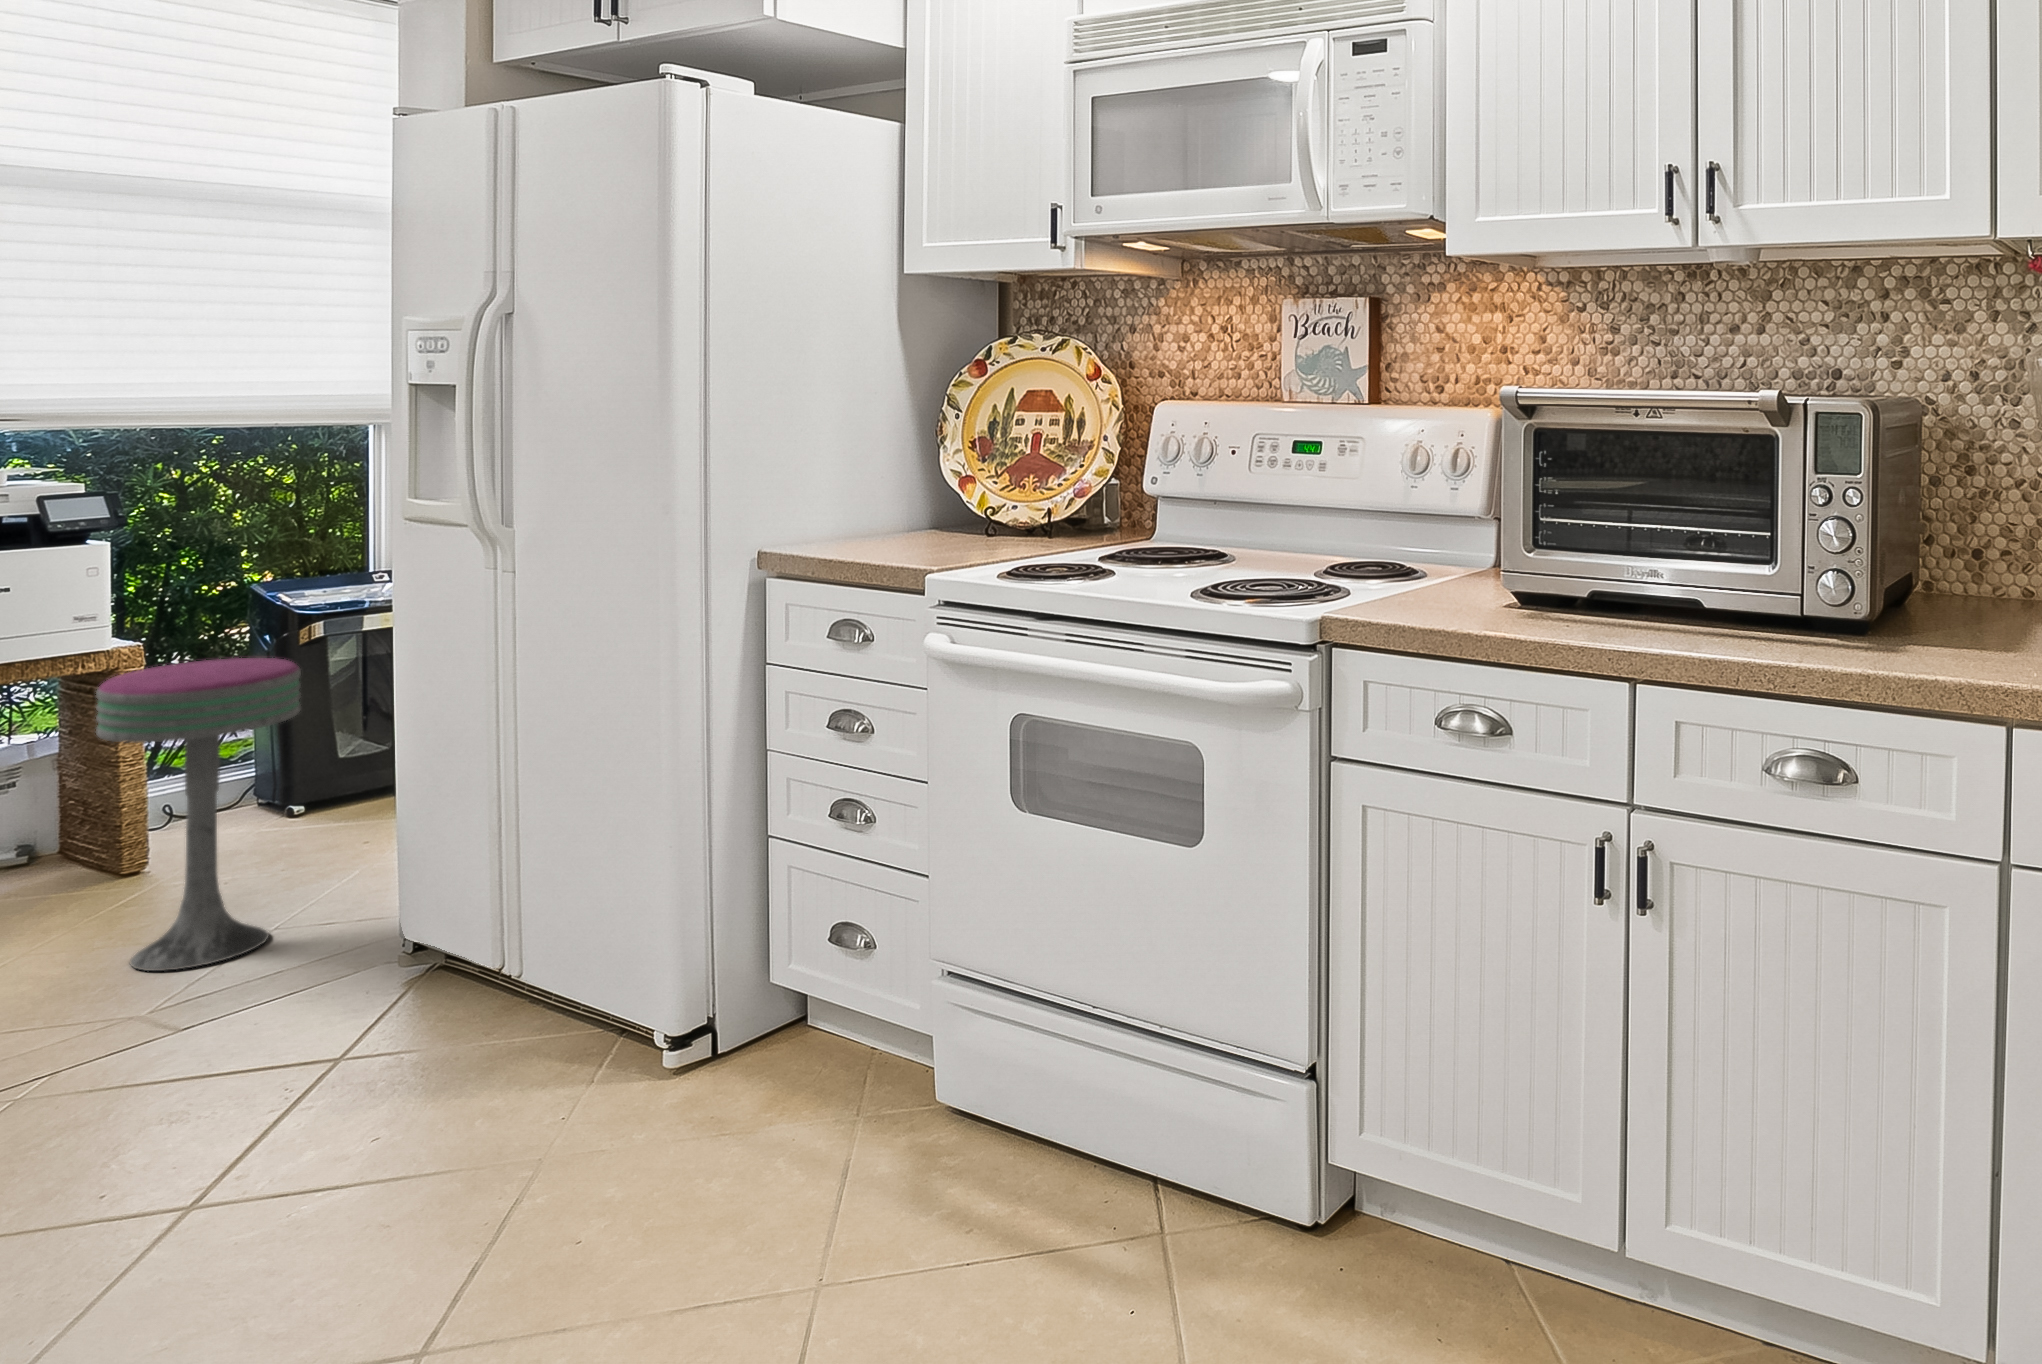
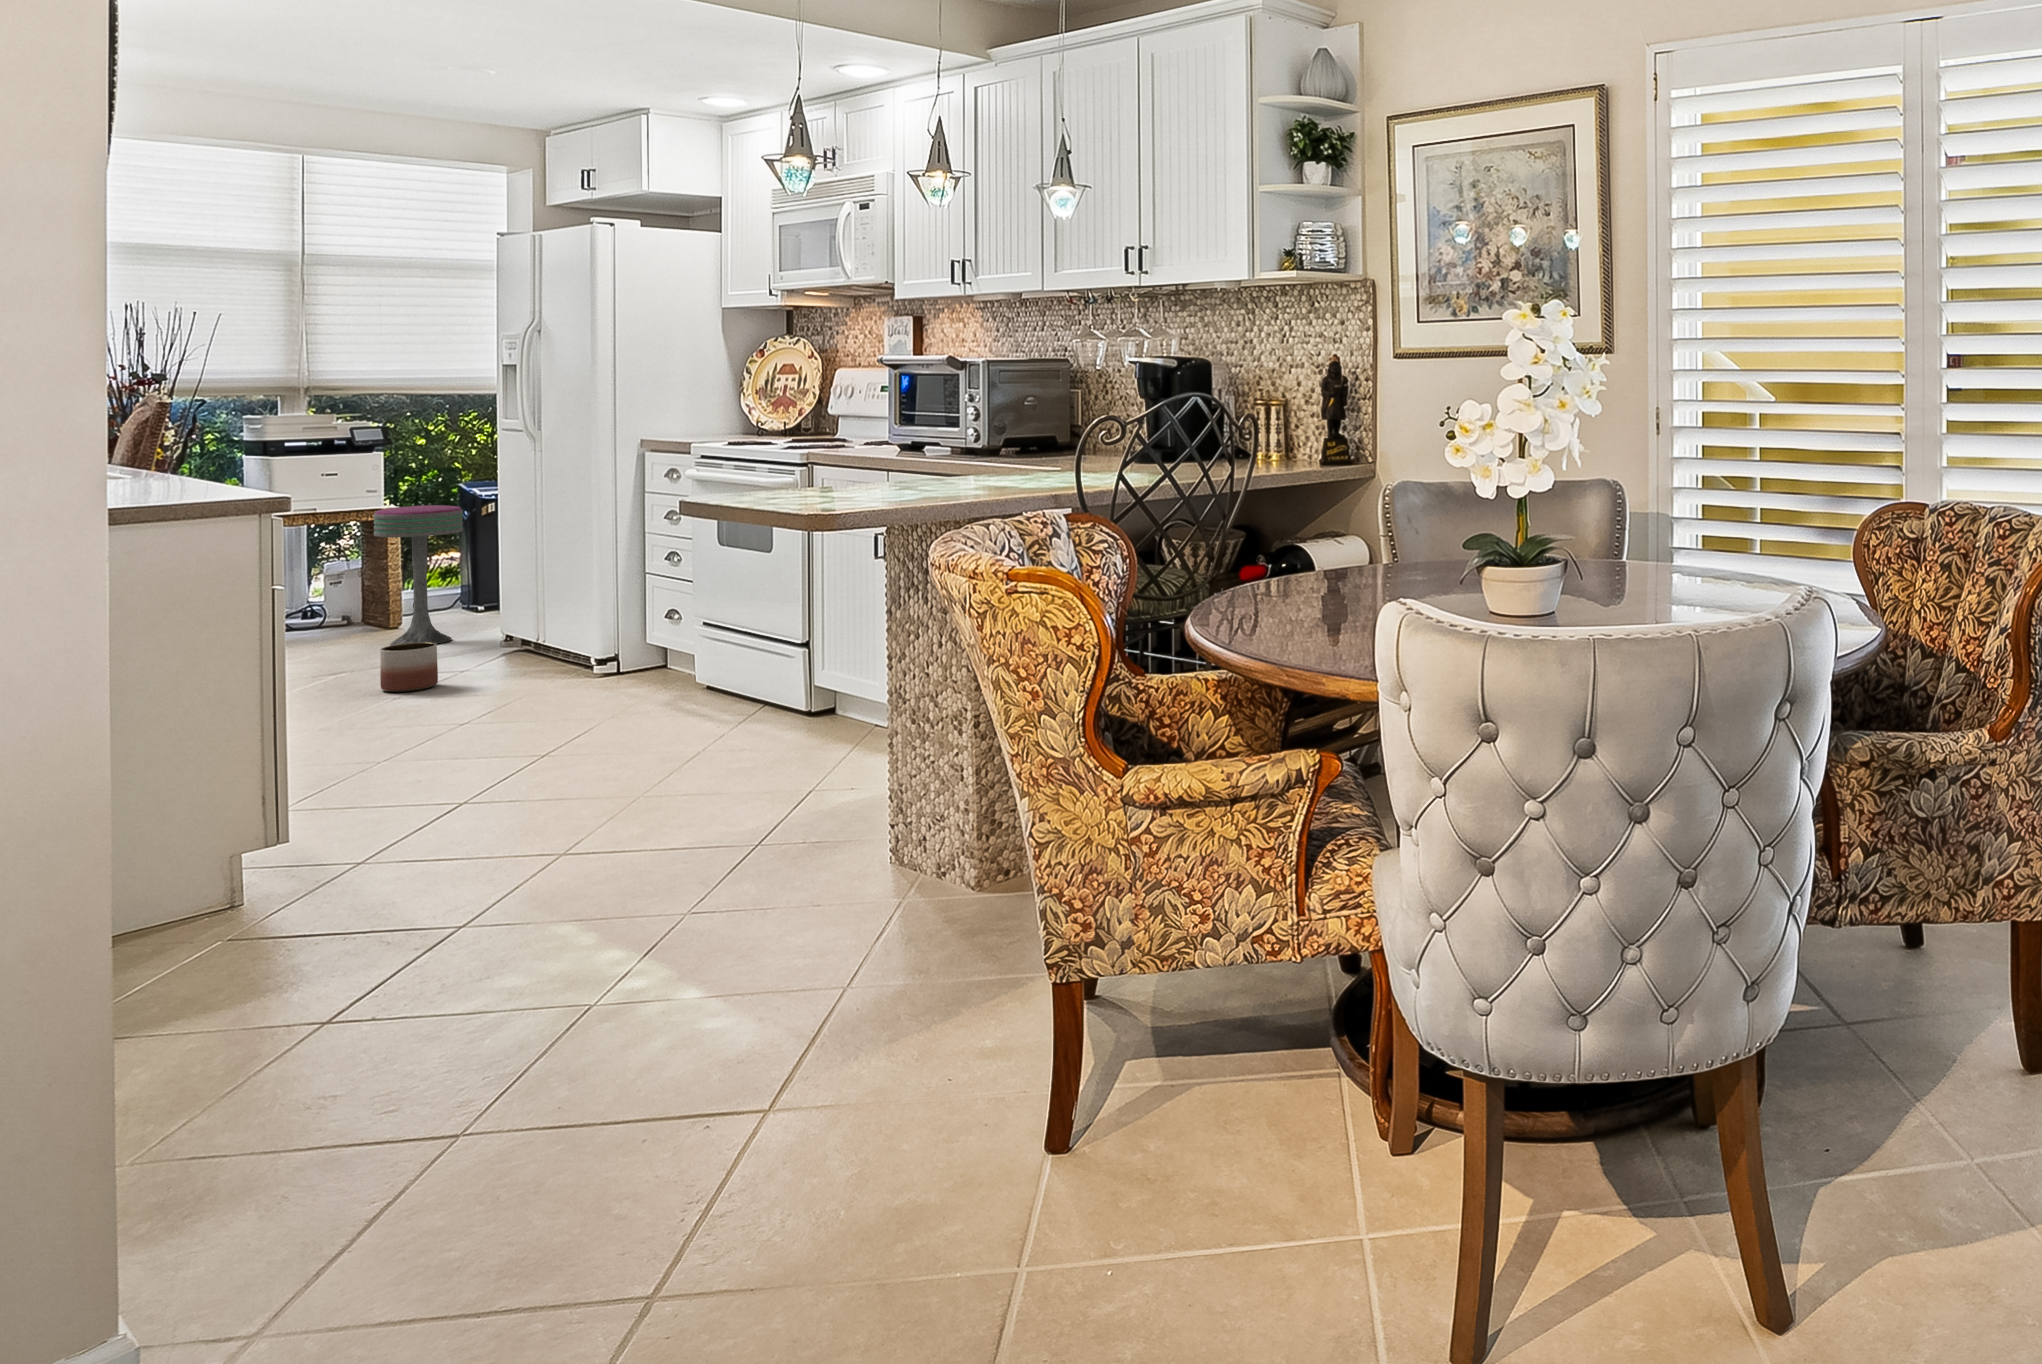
planter: none [134,1052,287,1208] -> present [380,643,438,692]

